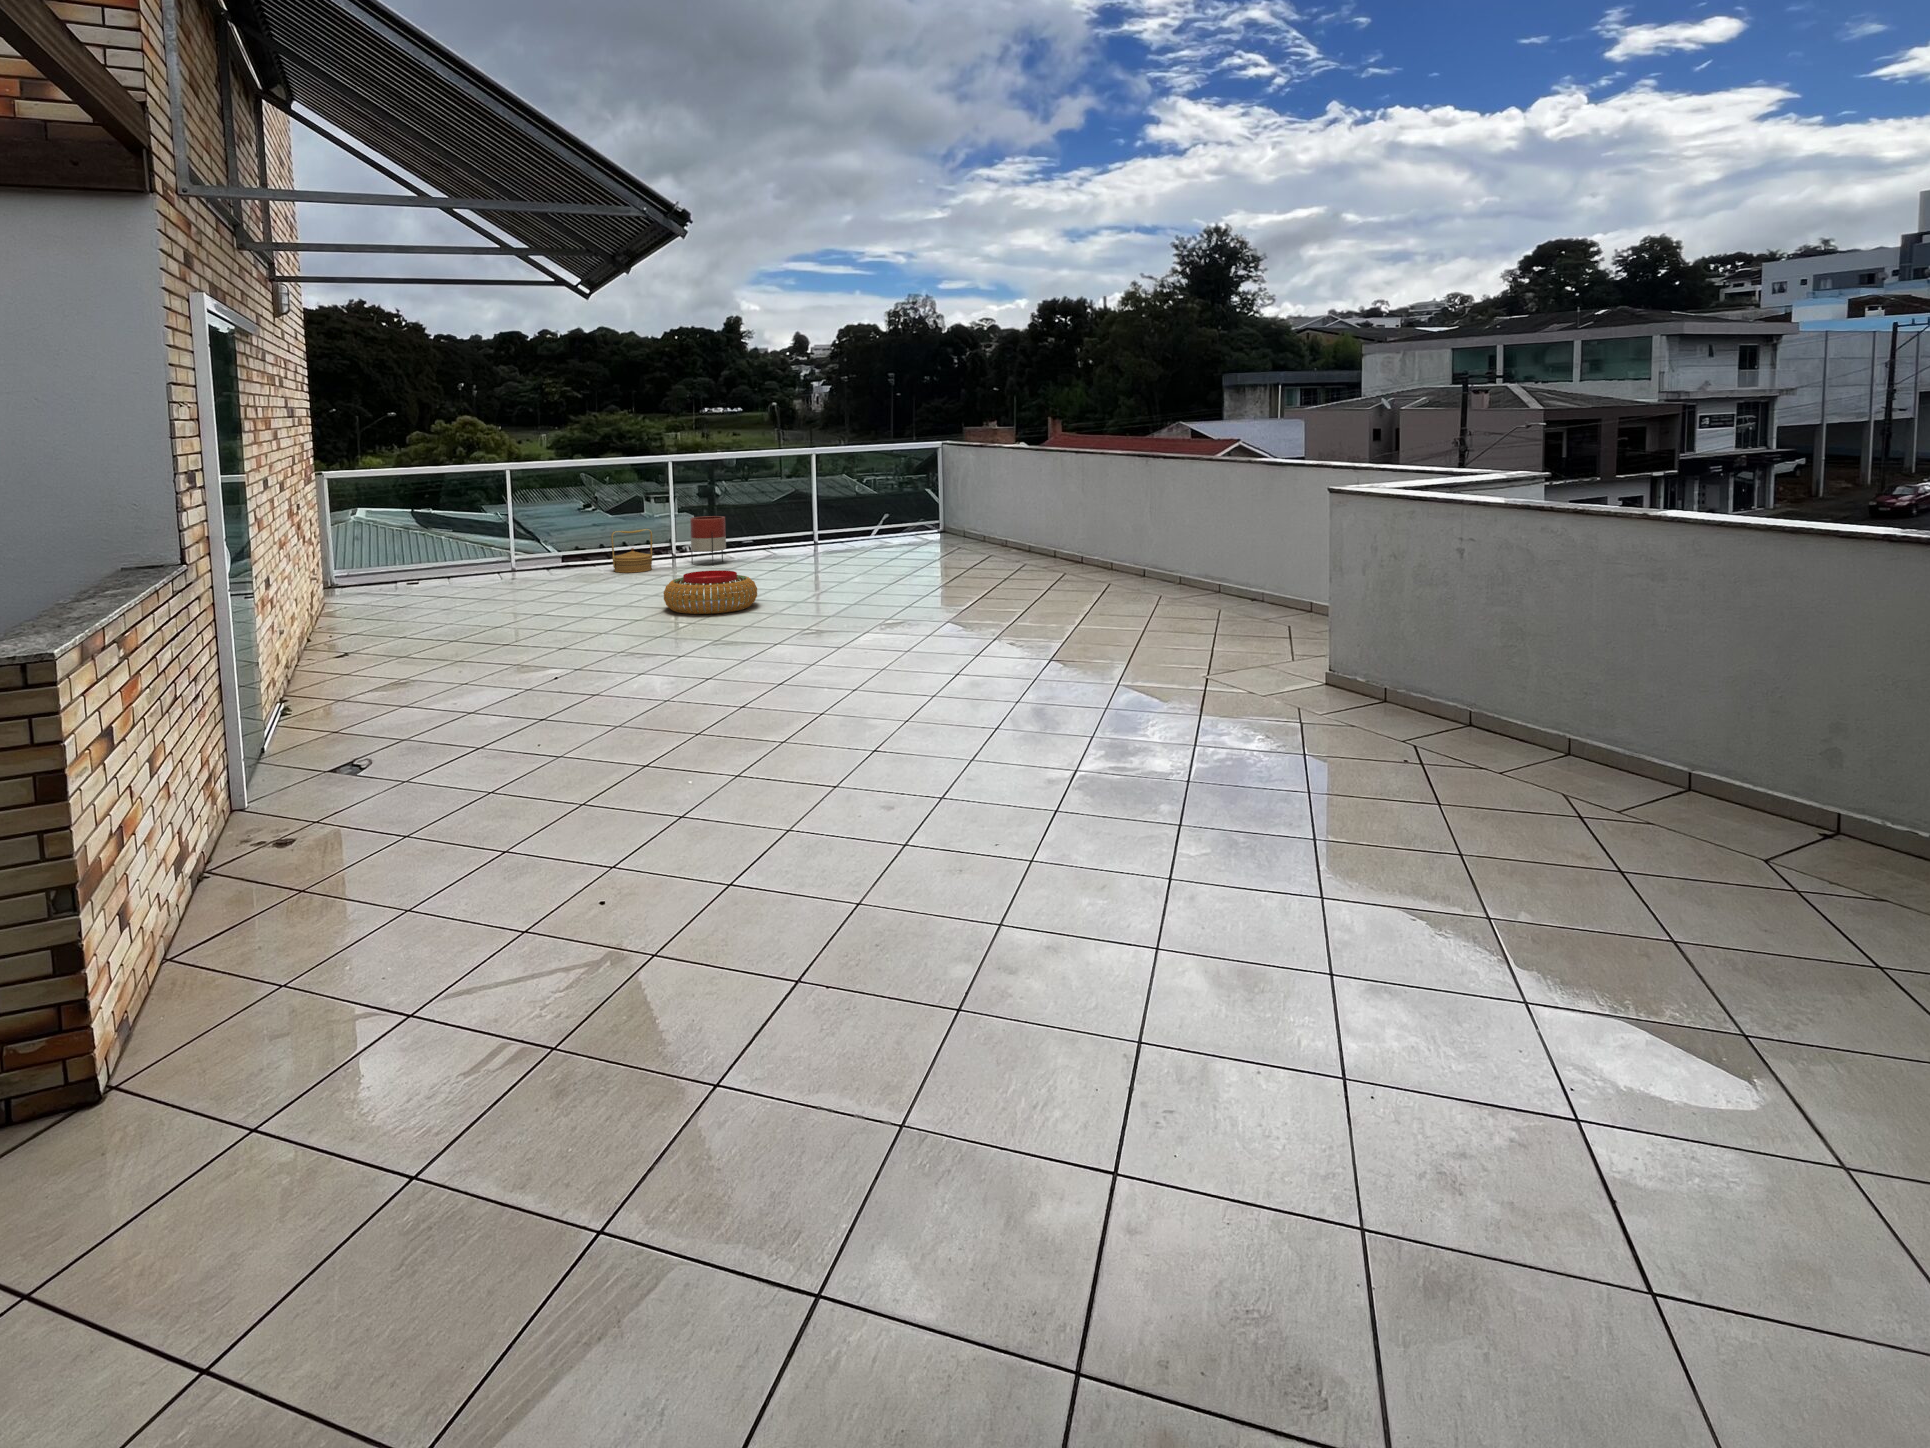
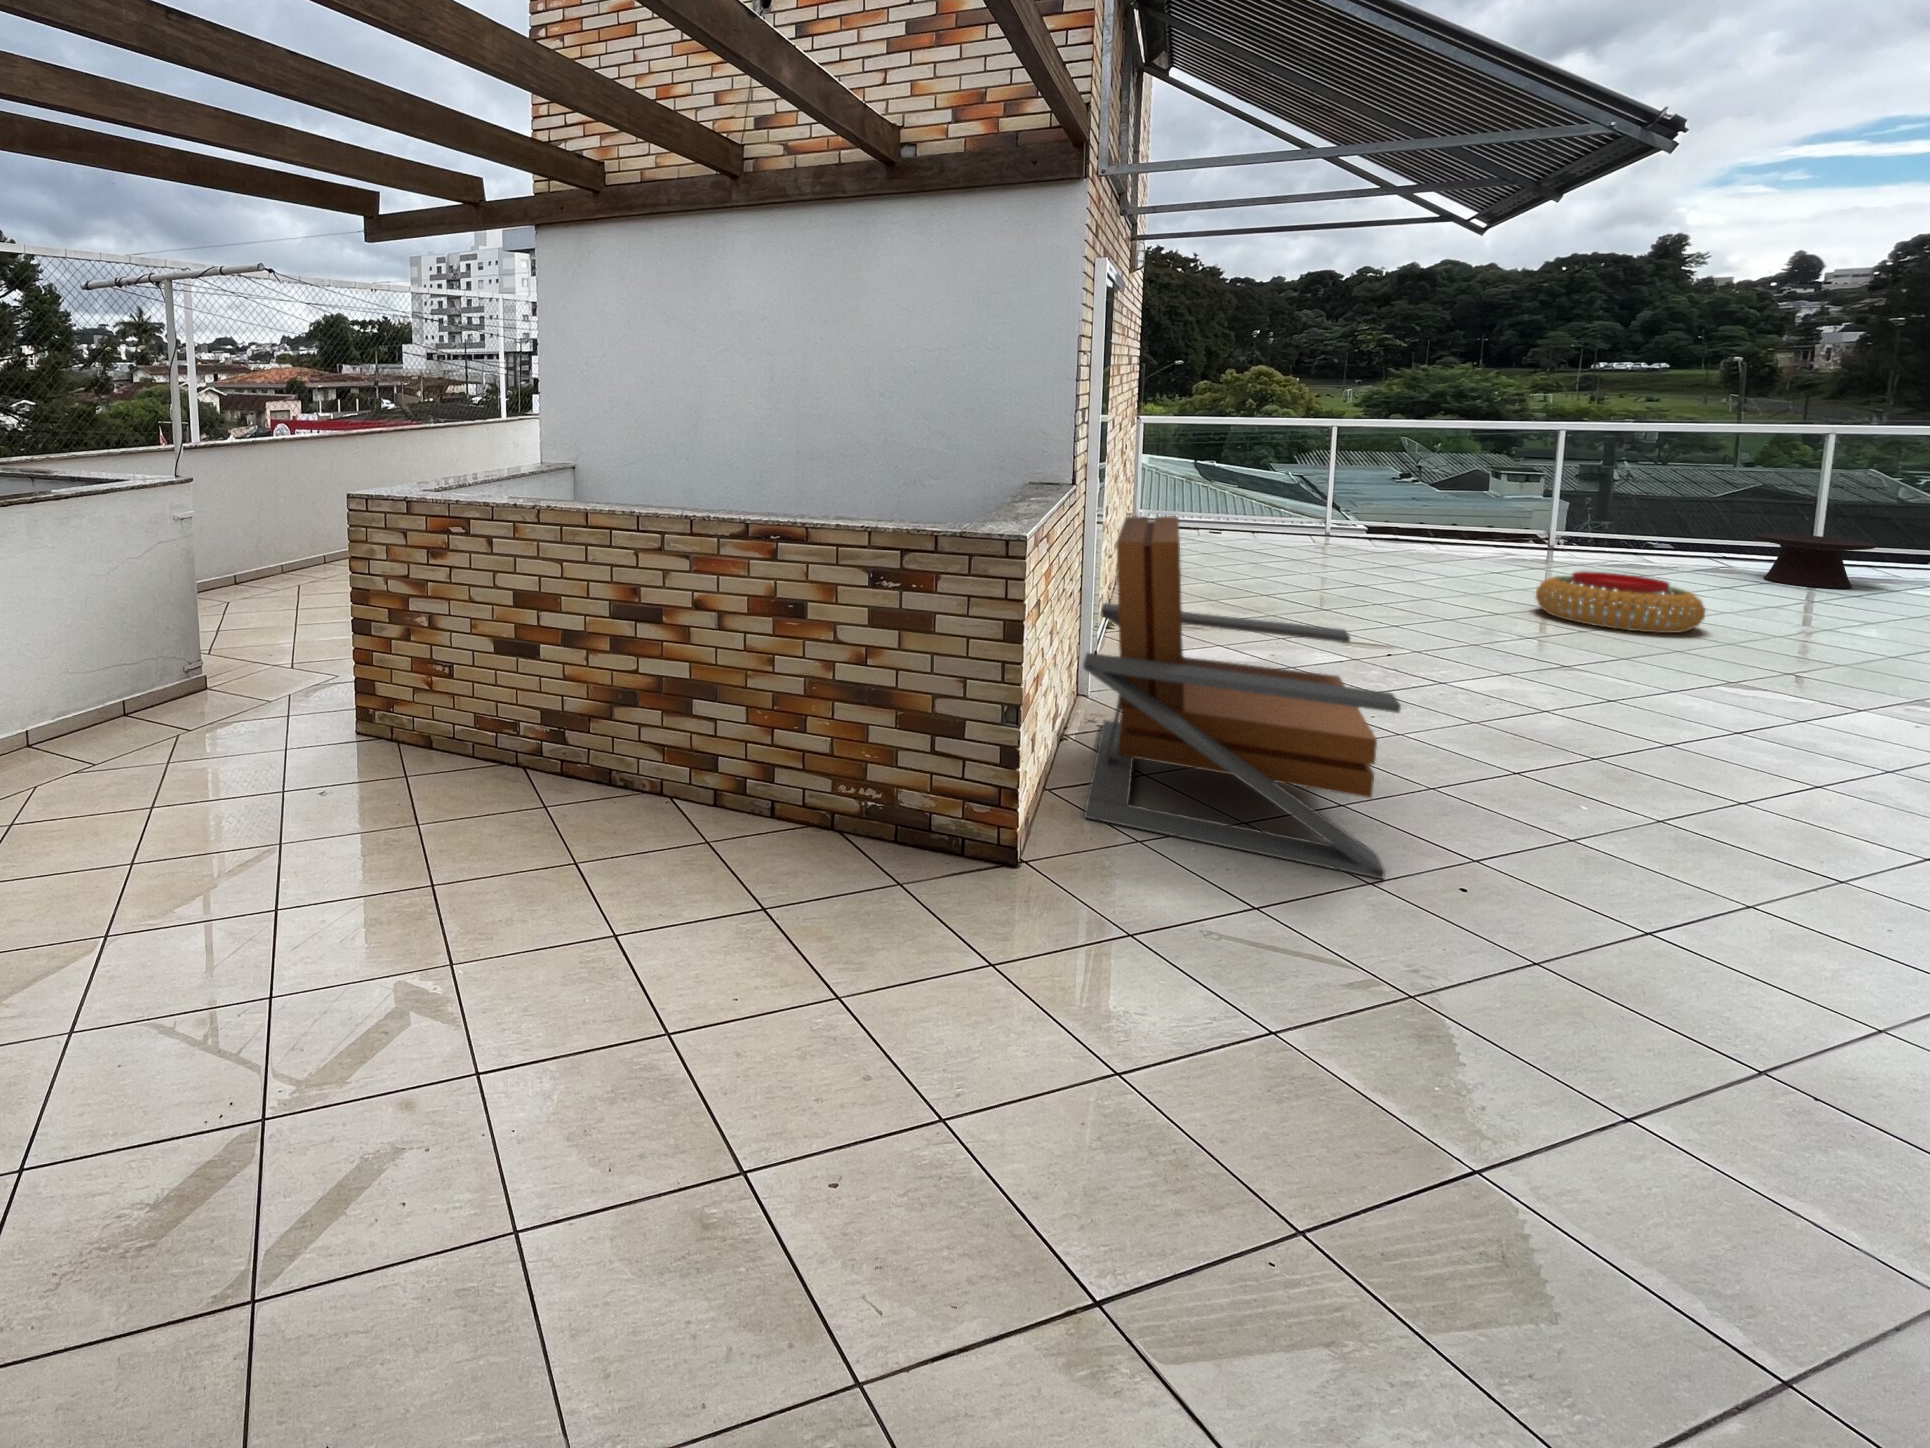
planter: present [690,516,726,565] -> none [1575,503,1645,569]
side table: none [781,525,834,560] -> present [1754,533,1876,589]
woven basket: present [611,529,652,573] -> none [1451,507,1516,560]
lounge chair: none [193,584,534,975] -> present [1083,516,1401,879]

